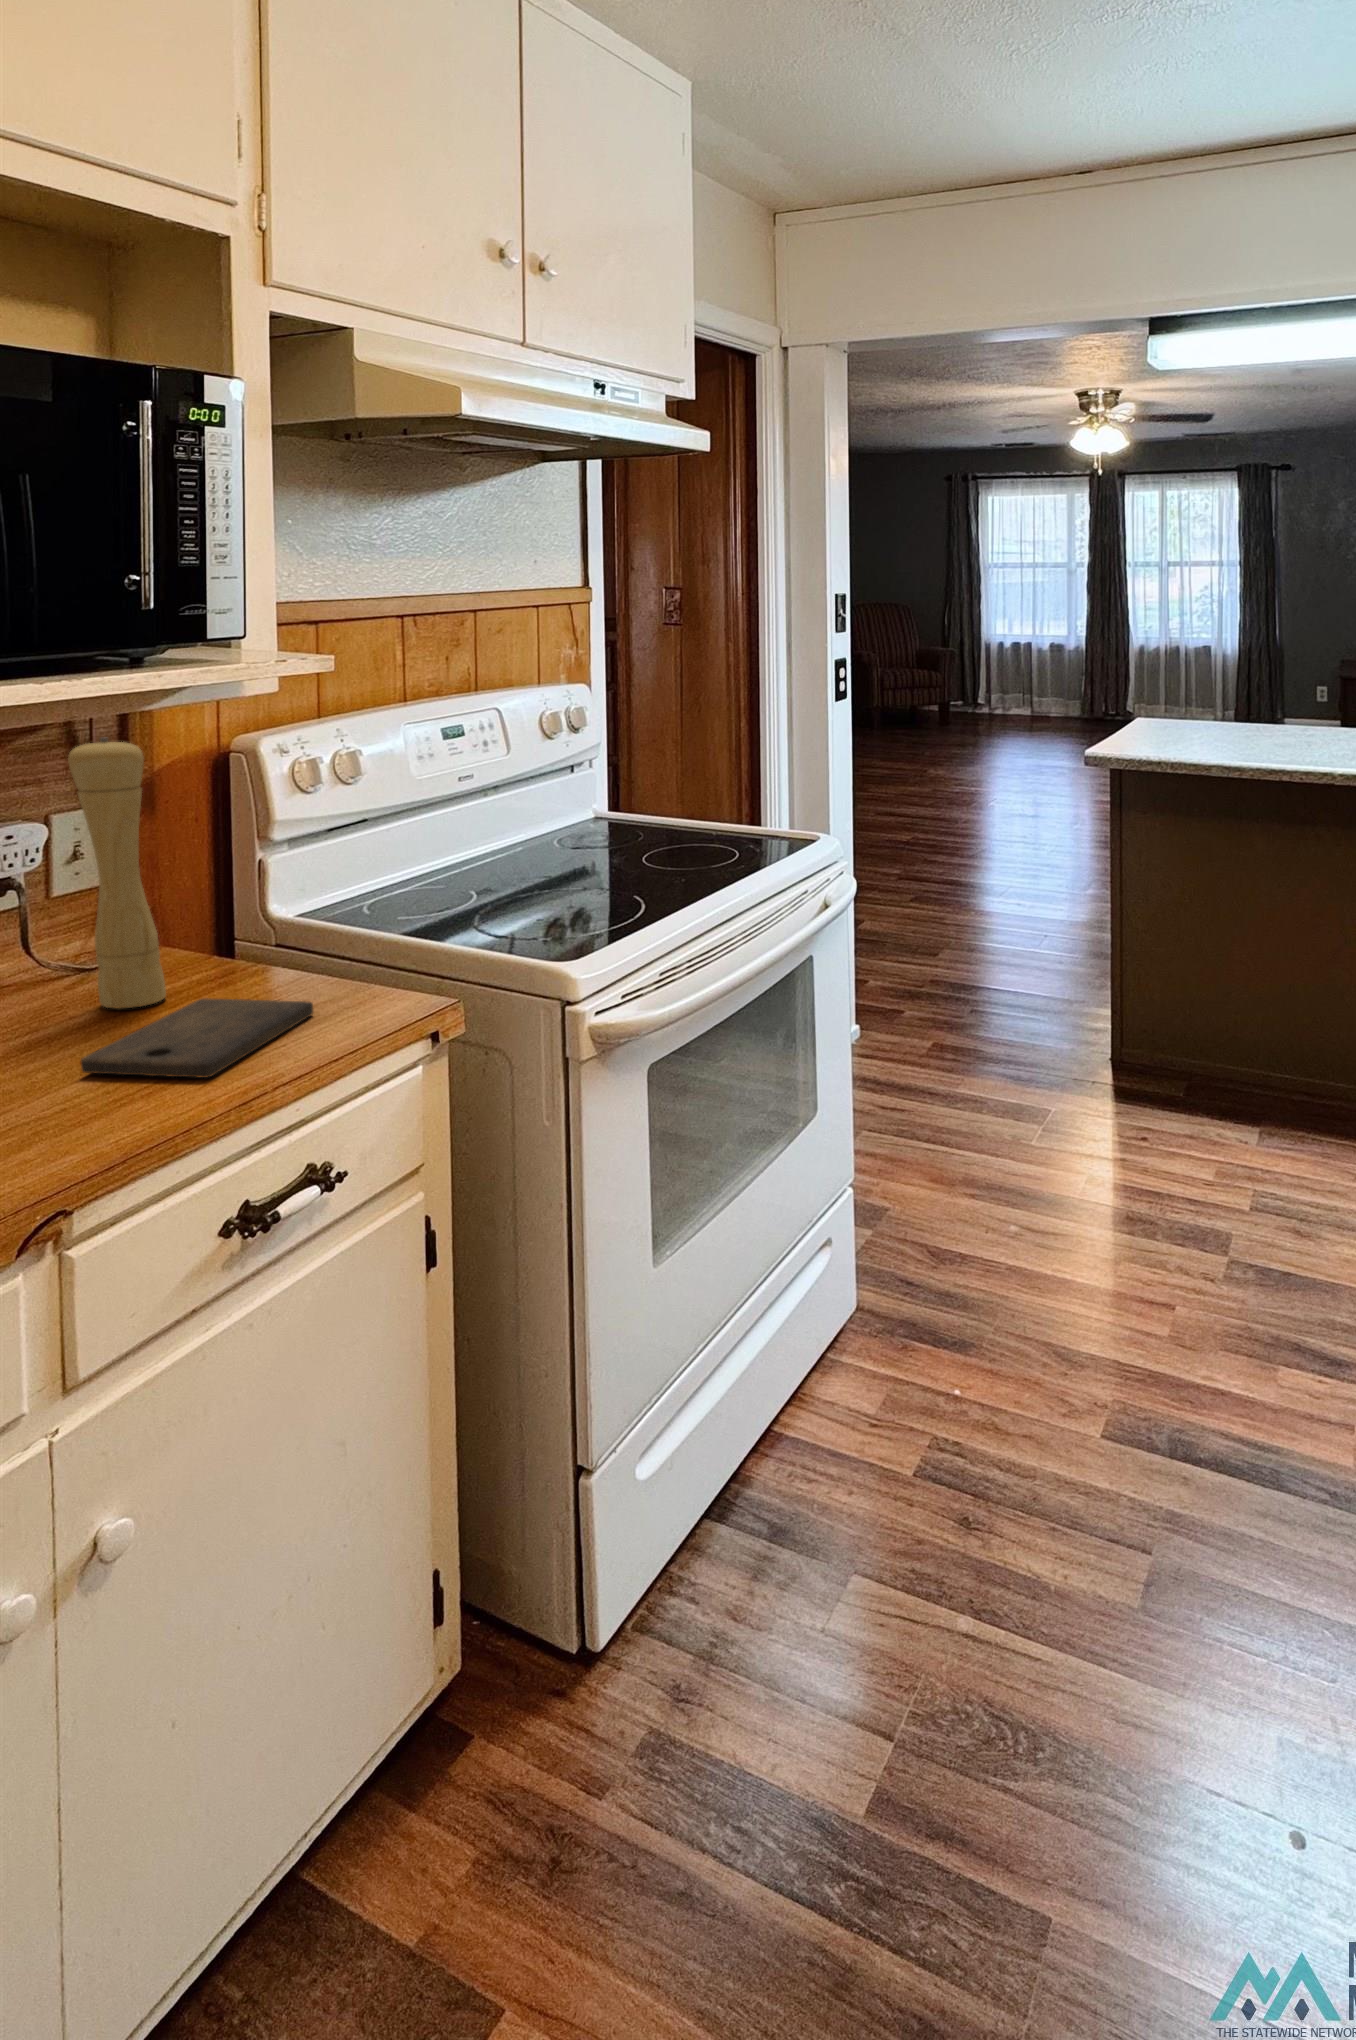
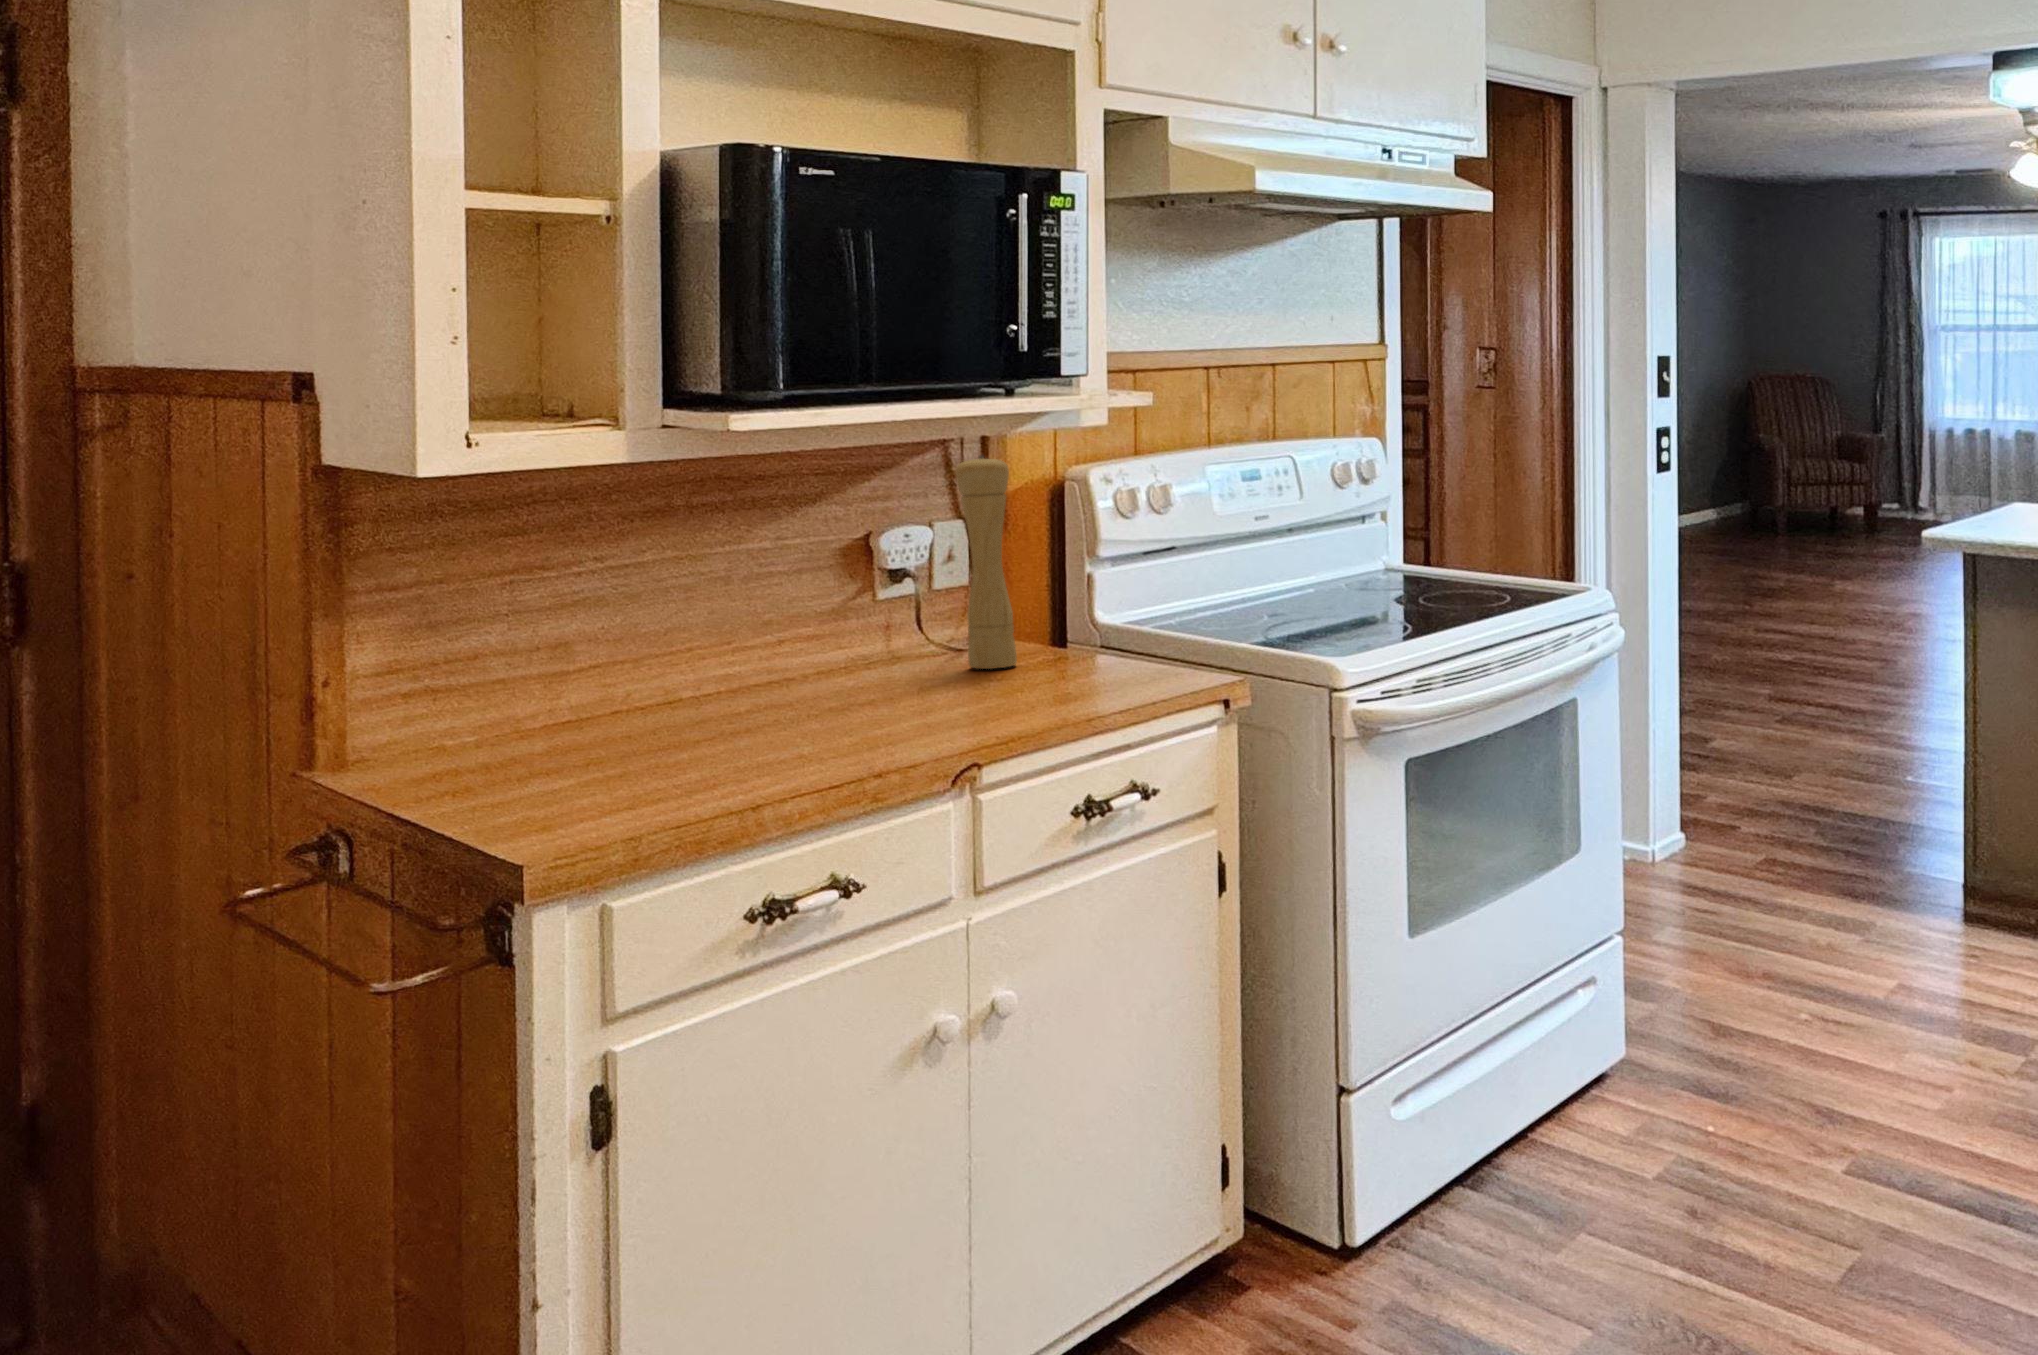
cutting board: present [81,999,313,1078] -> none [966,660,1131,696]

